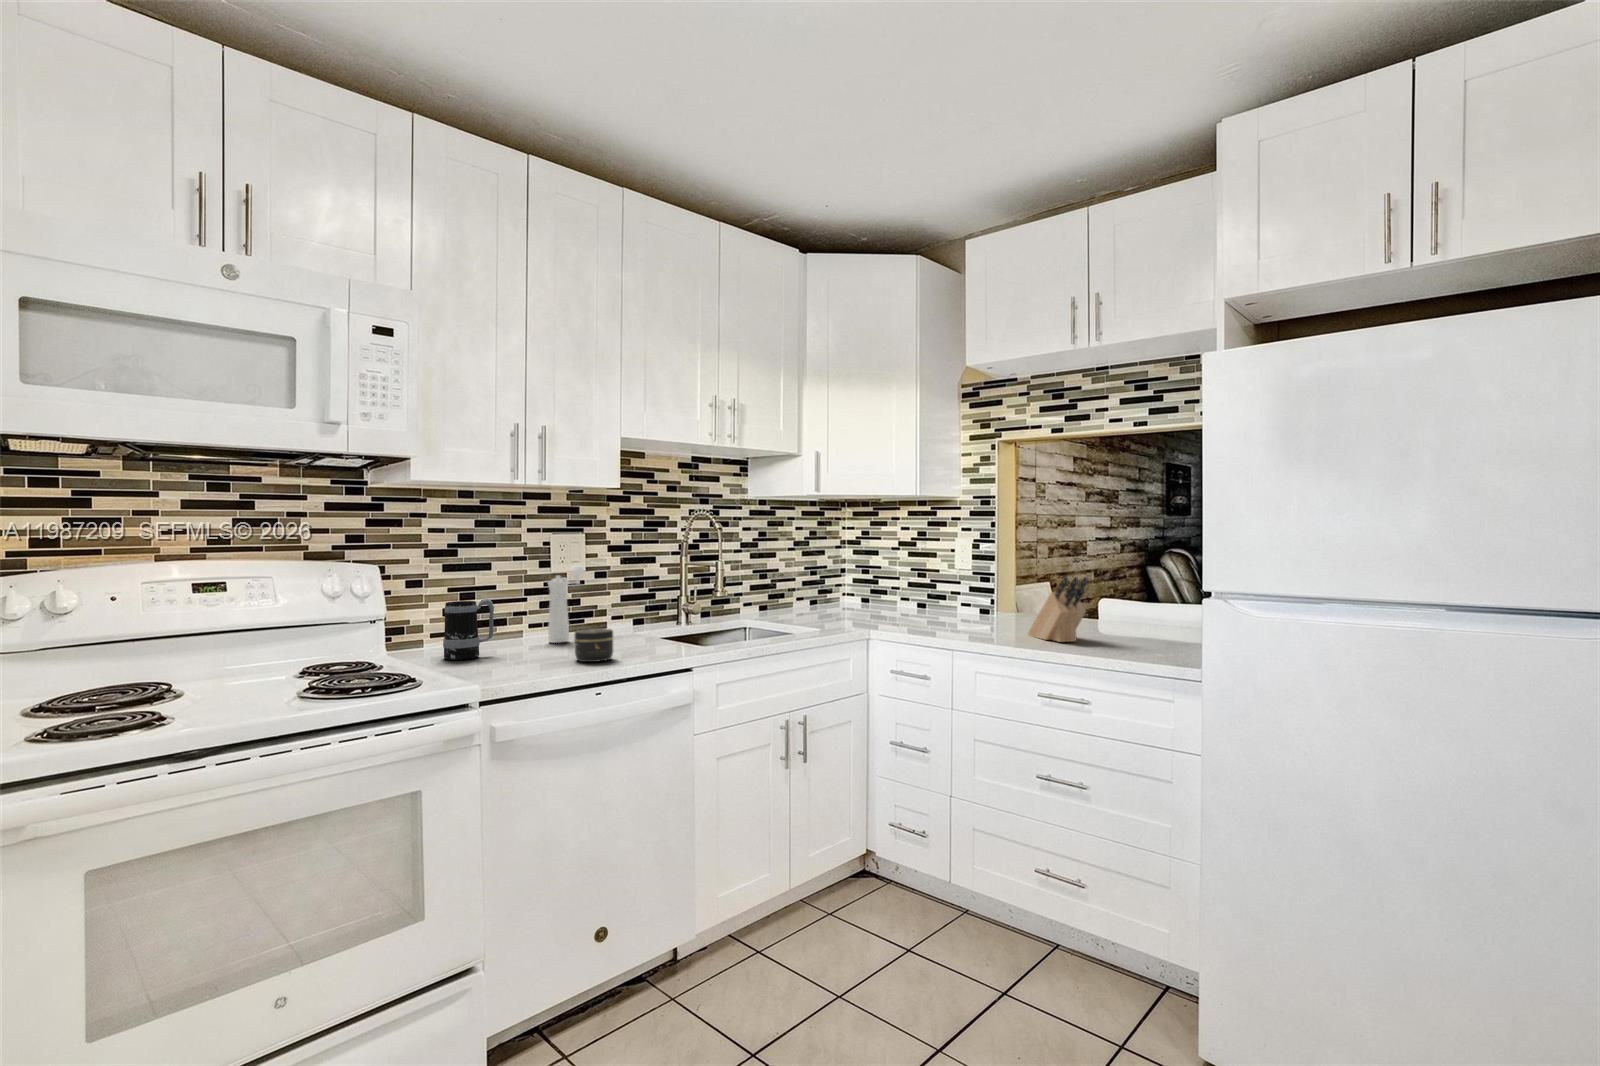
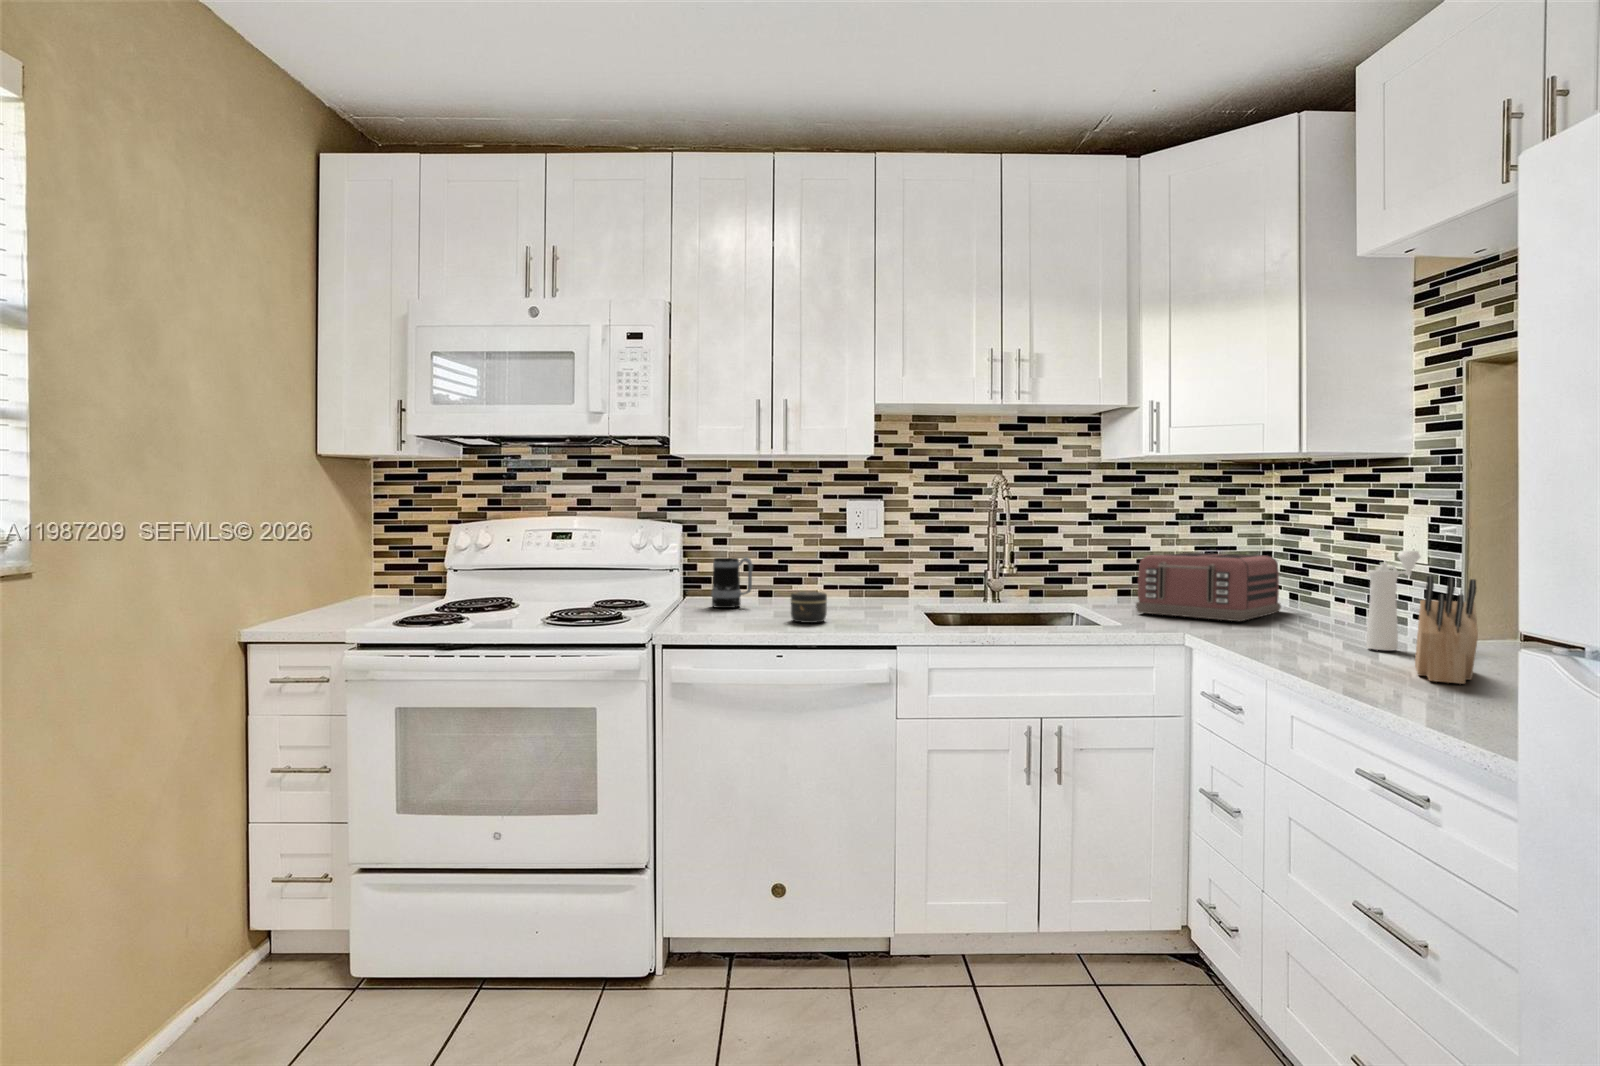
pepper mill: present [548,566,585,643] -> present [1367,551,1421,651]
toaster: none [797,570,879,621] -> present [1136,552,1280,621]

